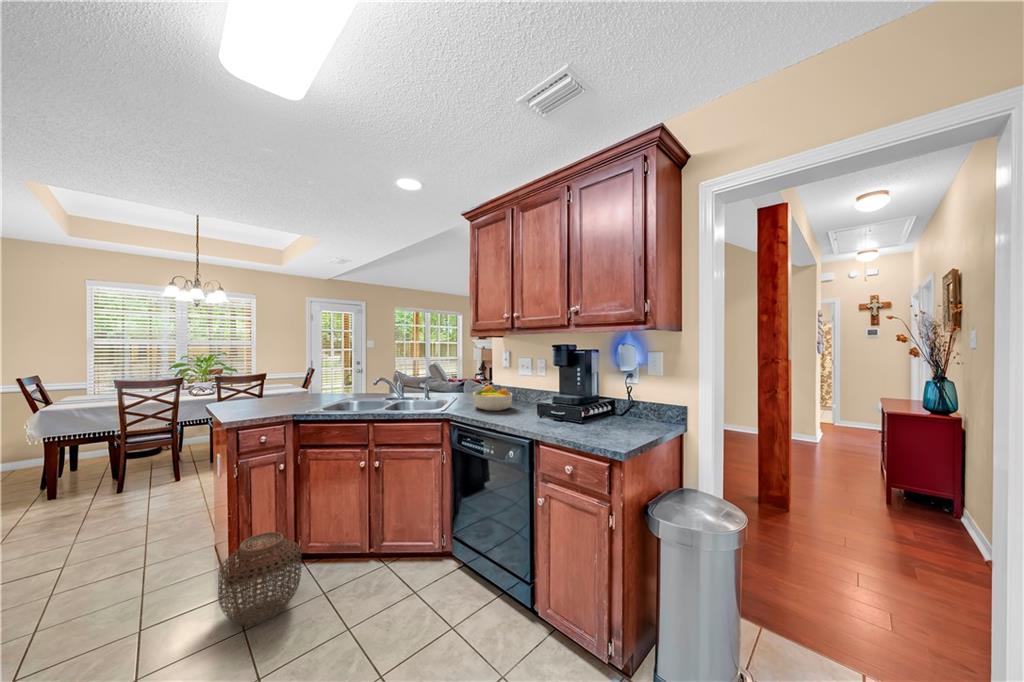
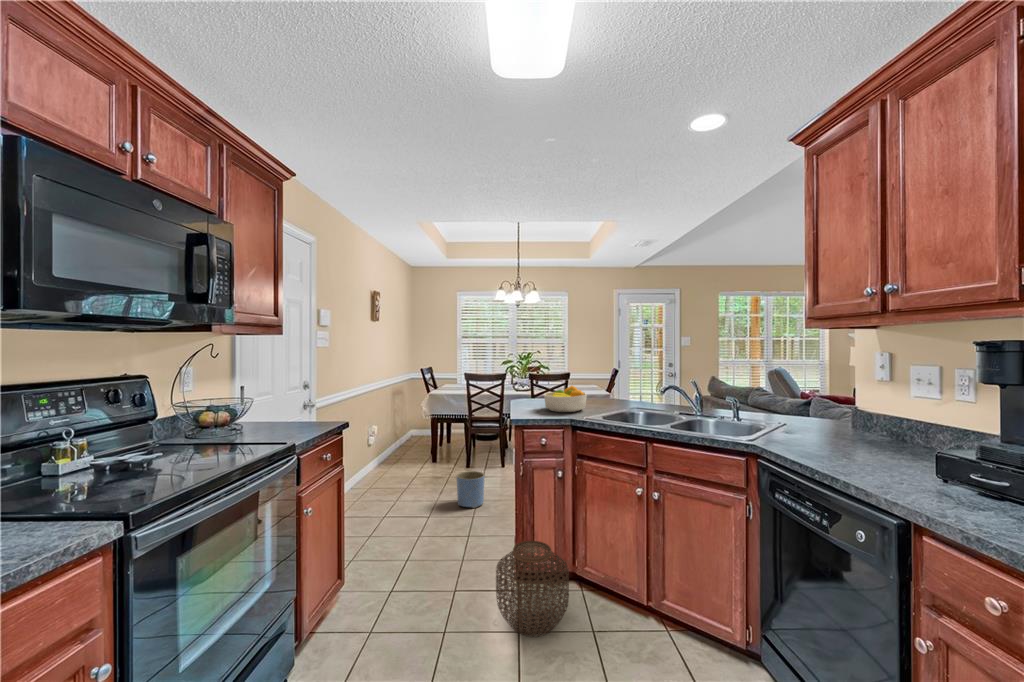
fruit bowl: present [473,385,512,411] -> present [544,386,587,412]
planter: none [115,492,161,539] -> present [457,471,485,508]

